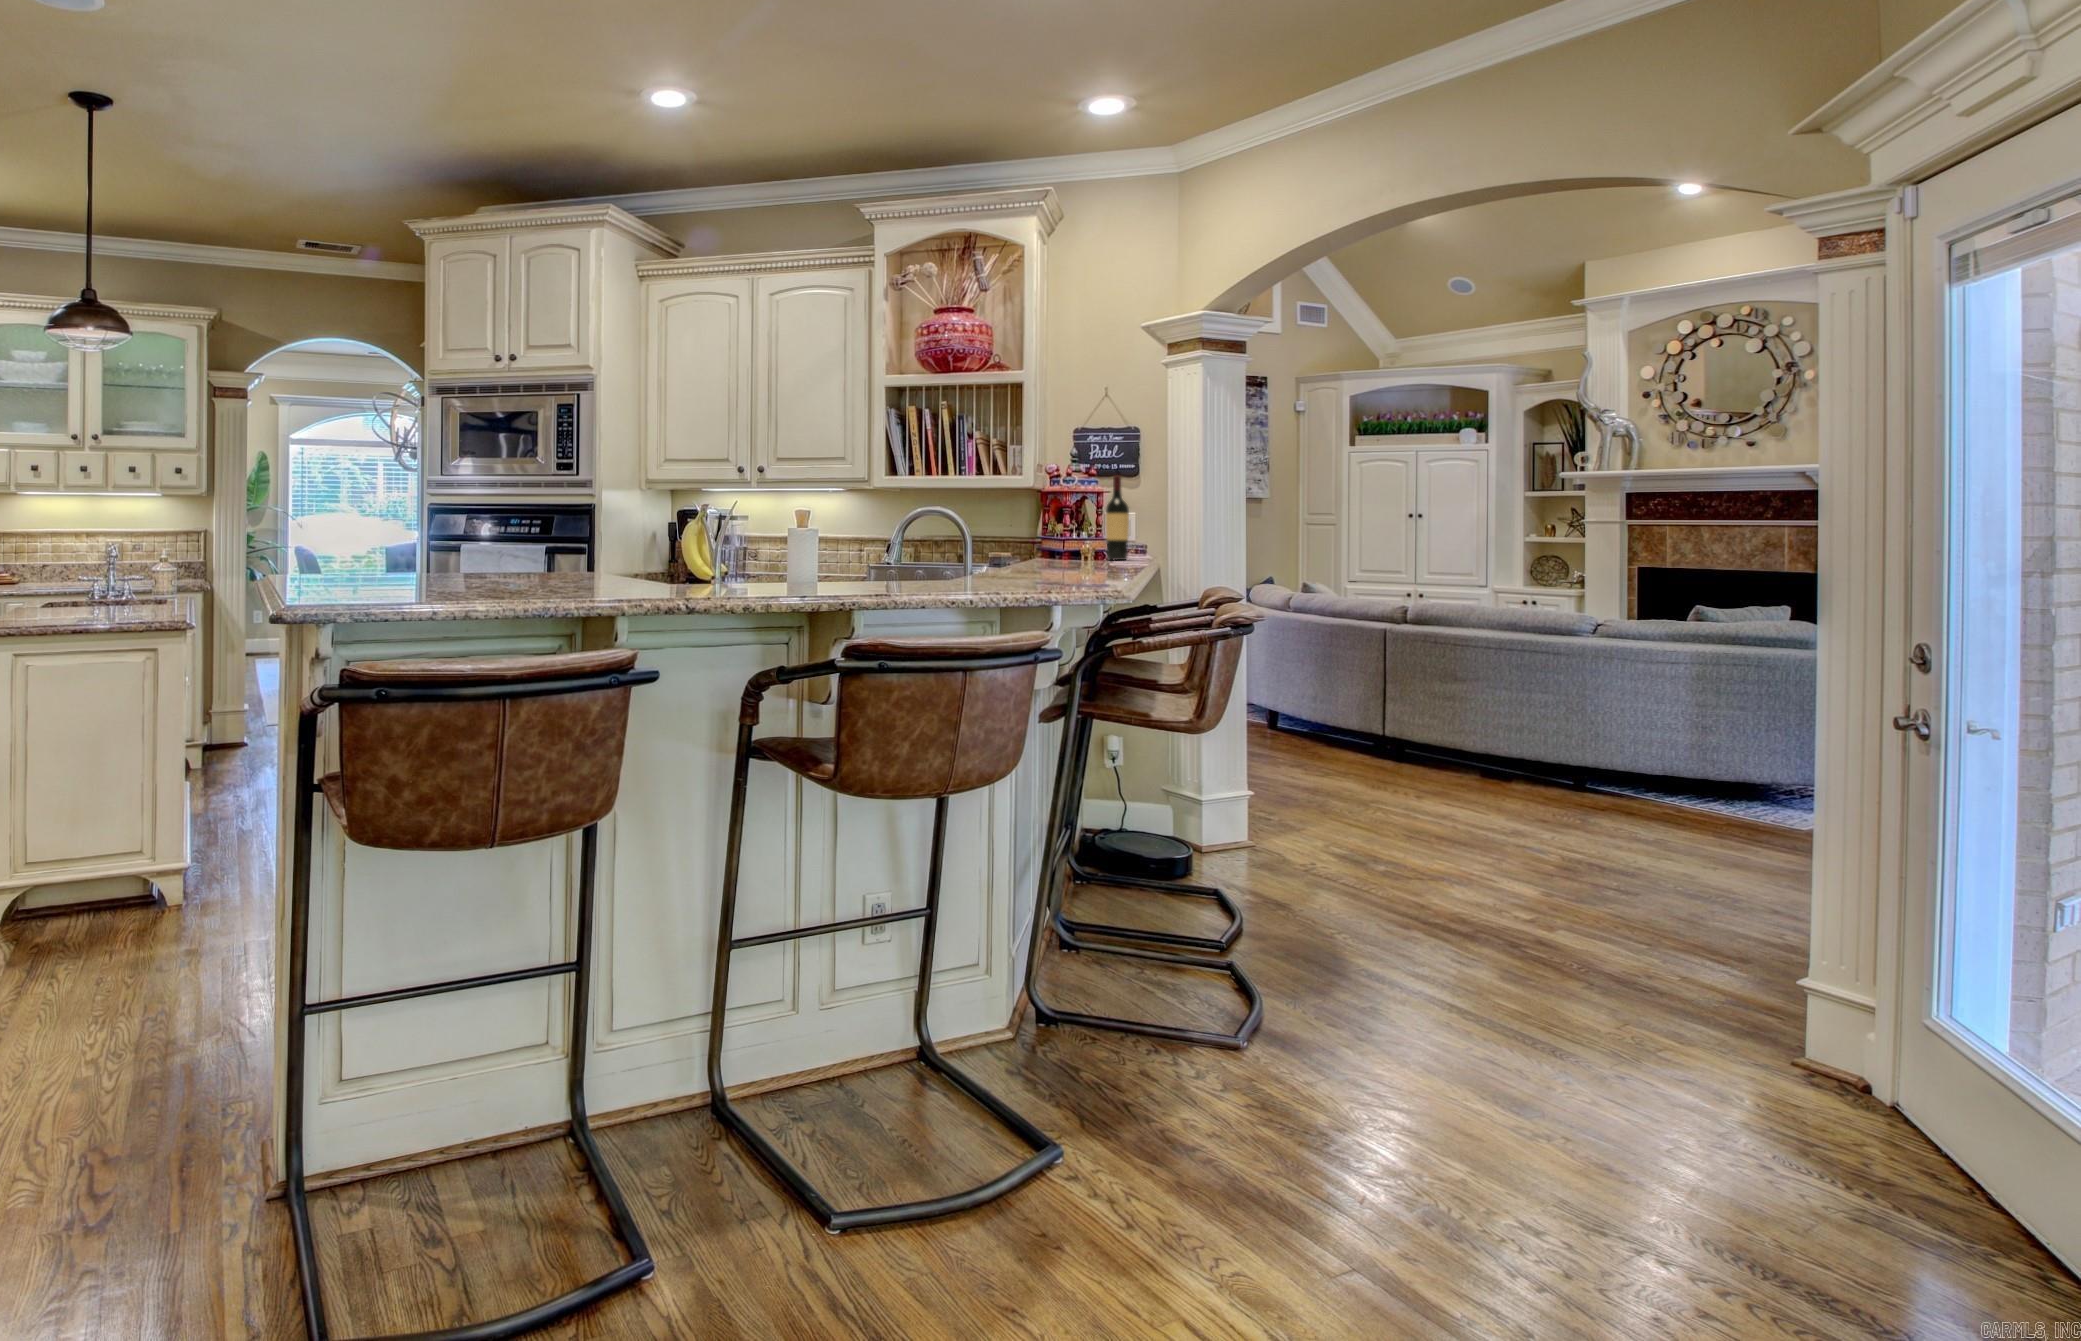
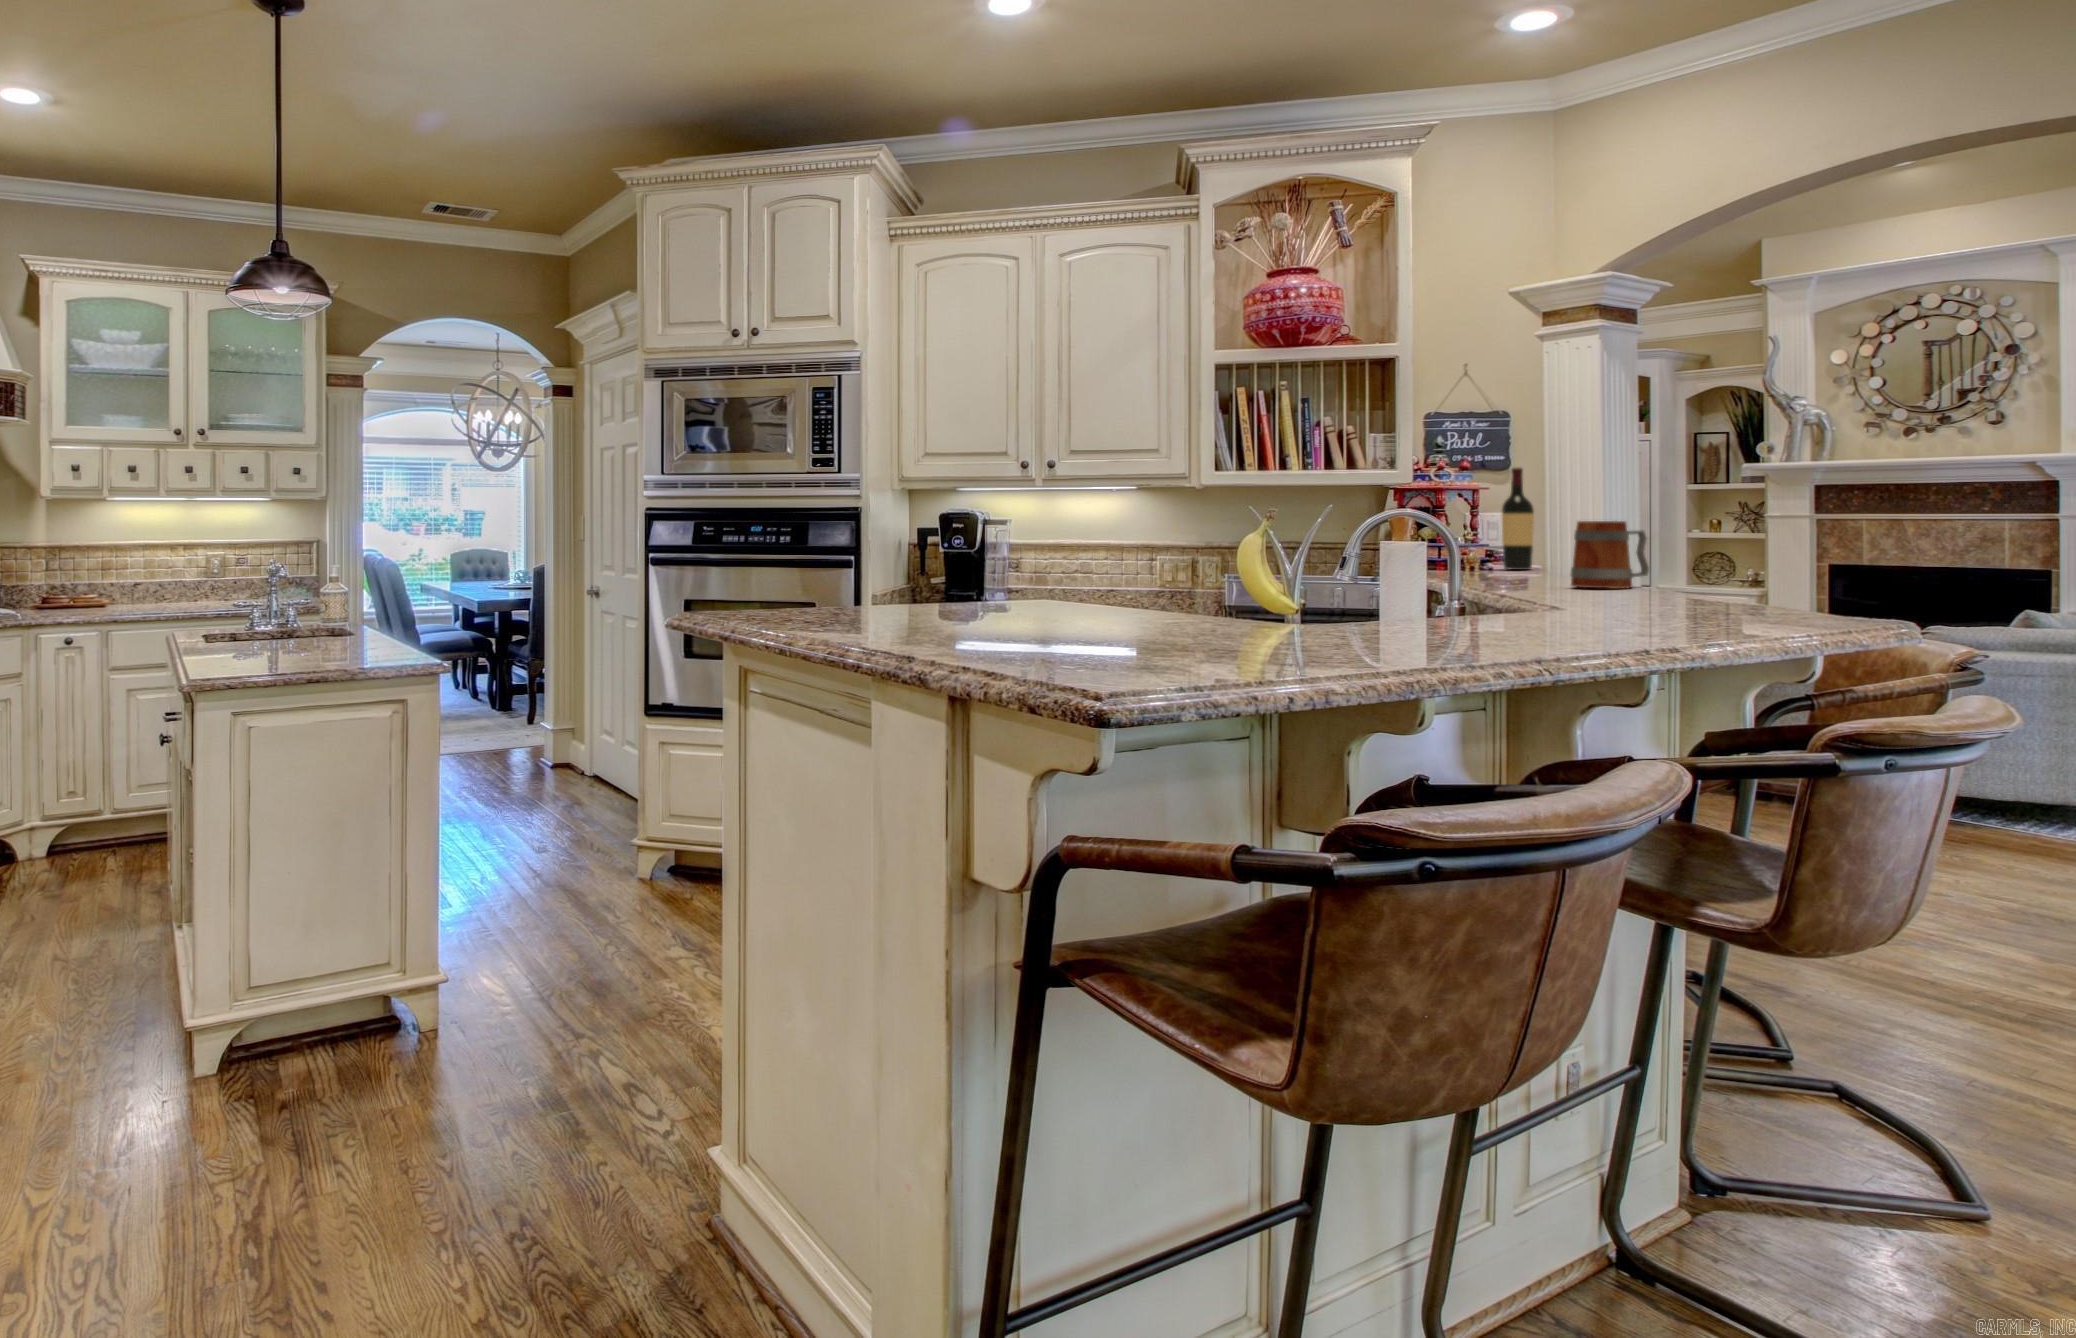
mug: none [1058,518,1112,571] -> present [1571,521,1649,589]

